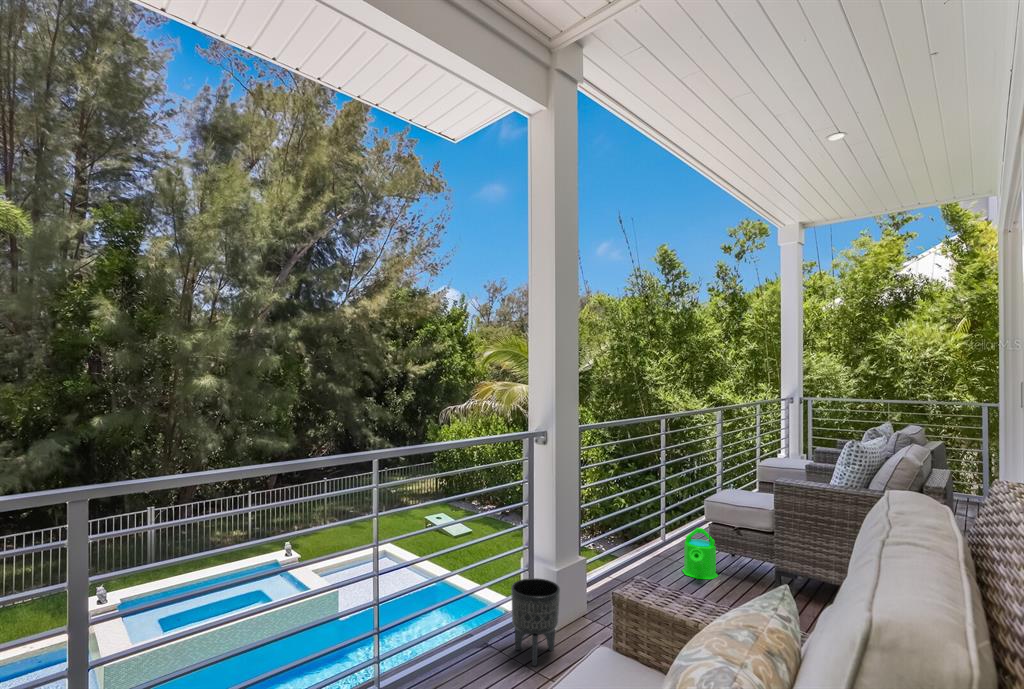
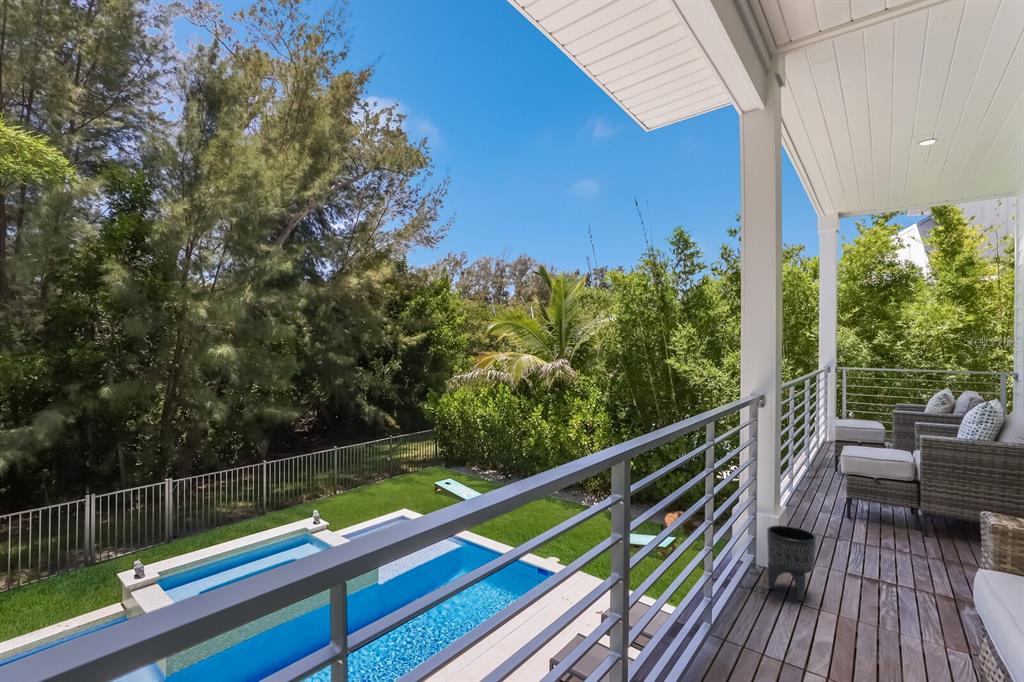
watering can: present [682,528,718,579] -> none [821,479,857,523]

